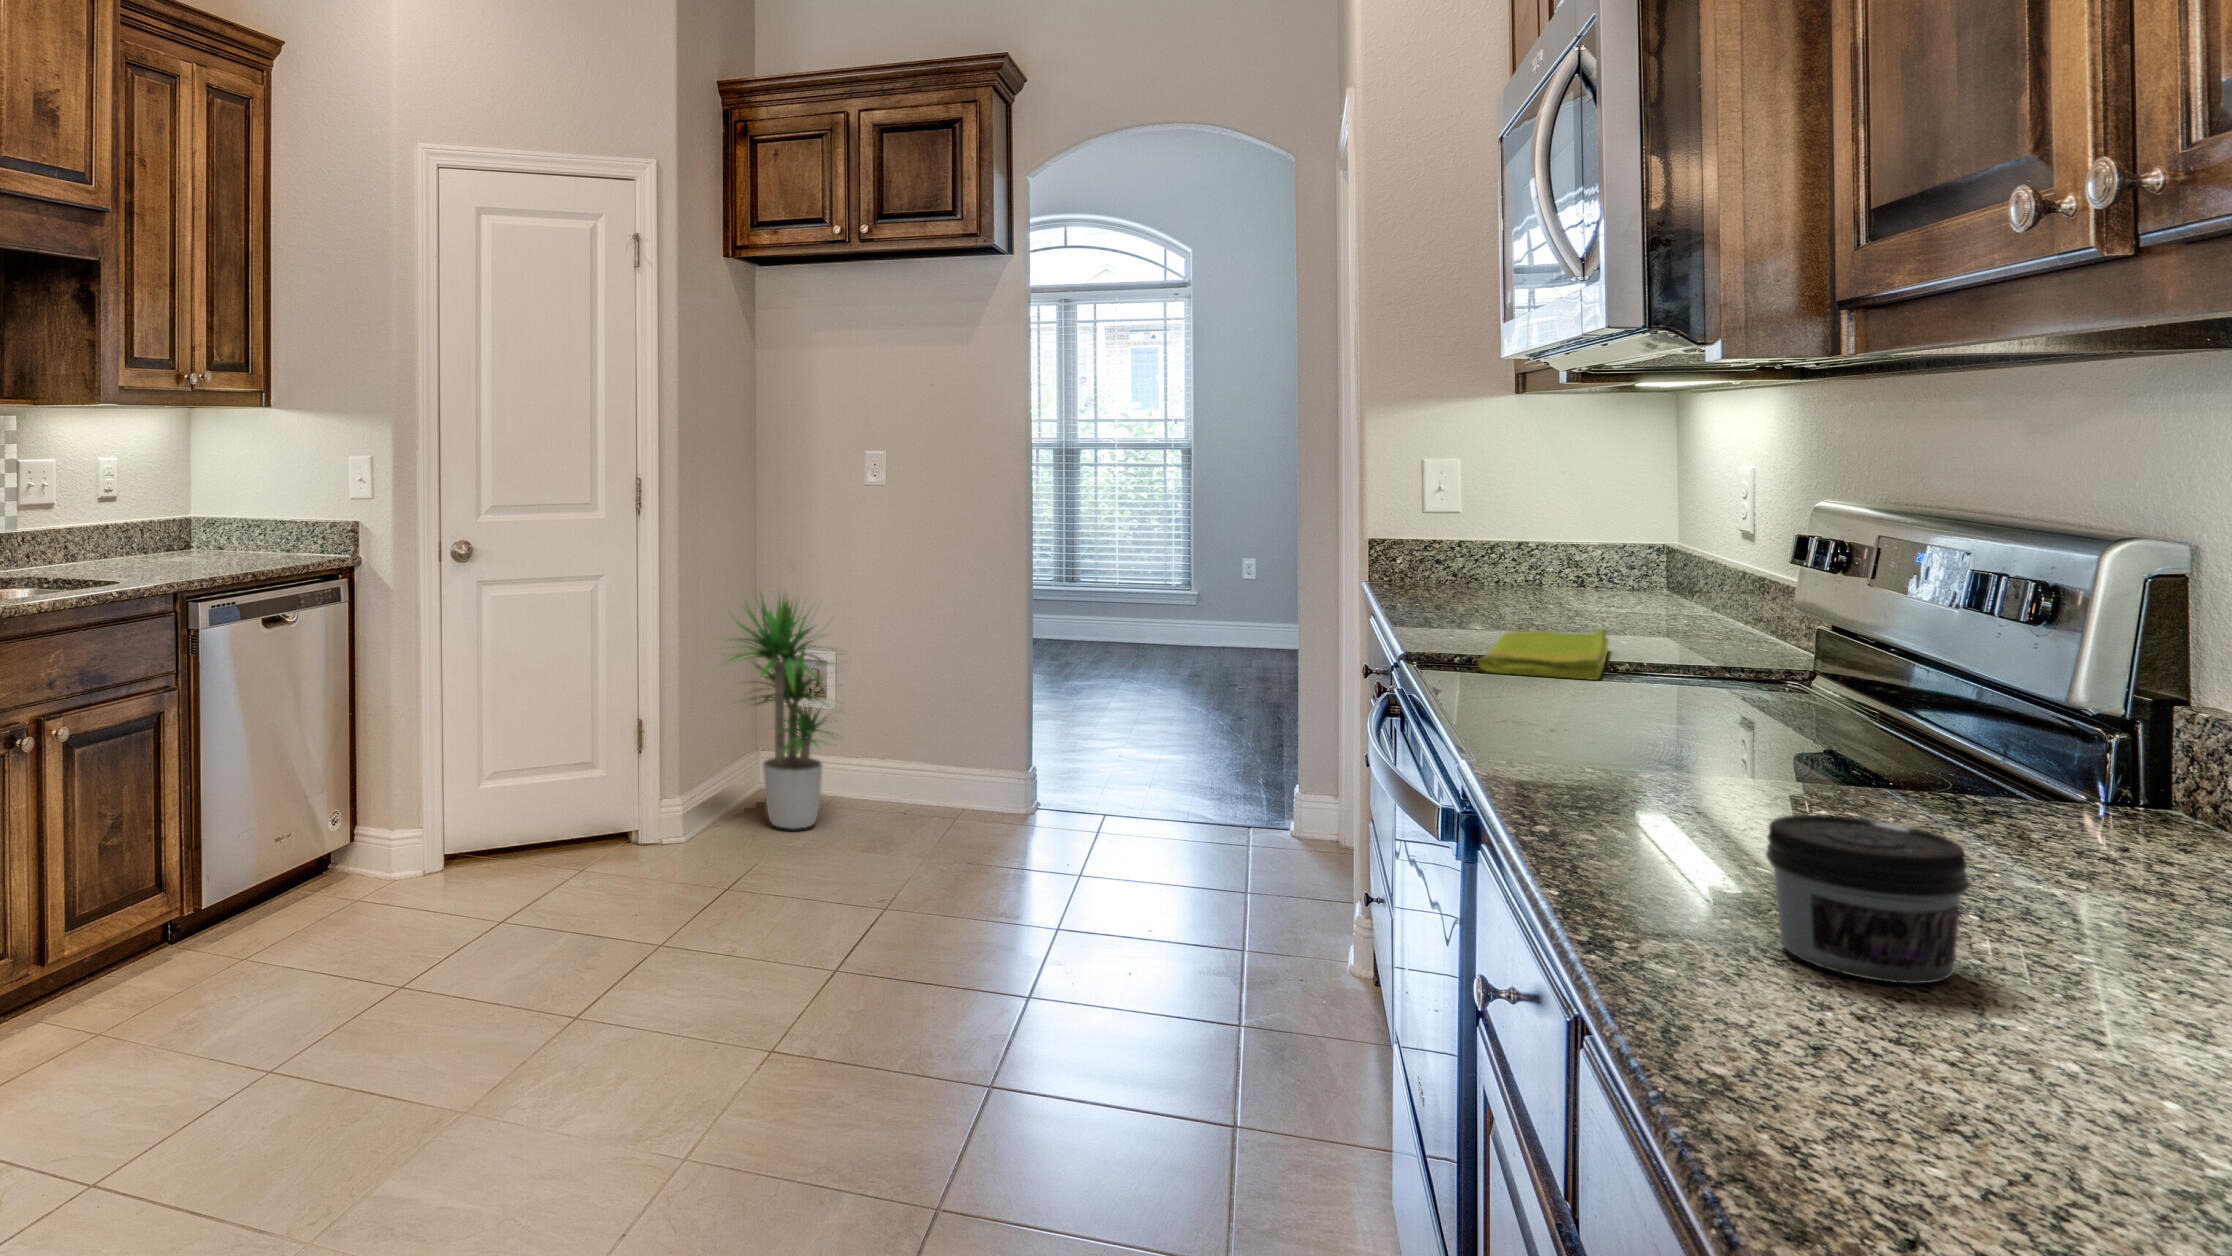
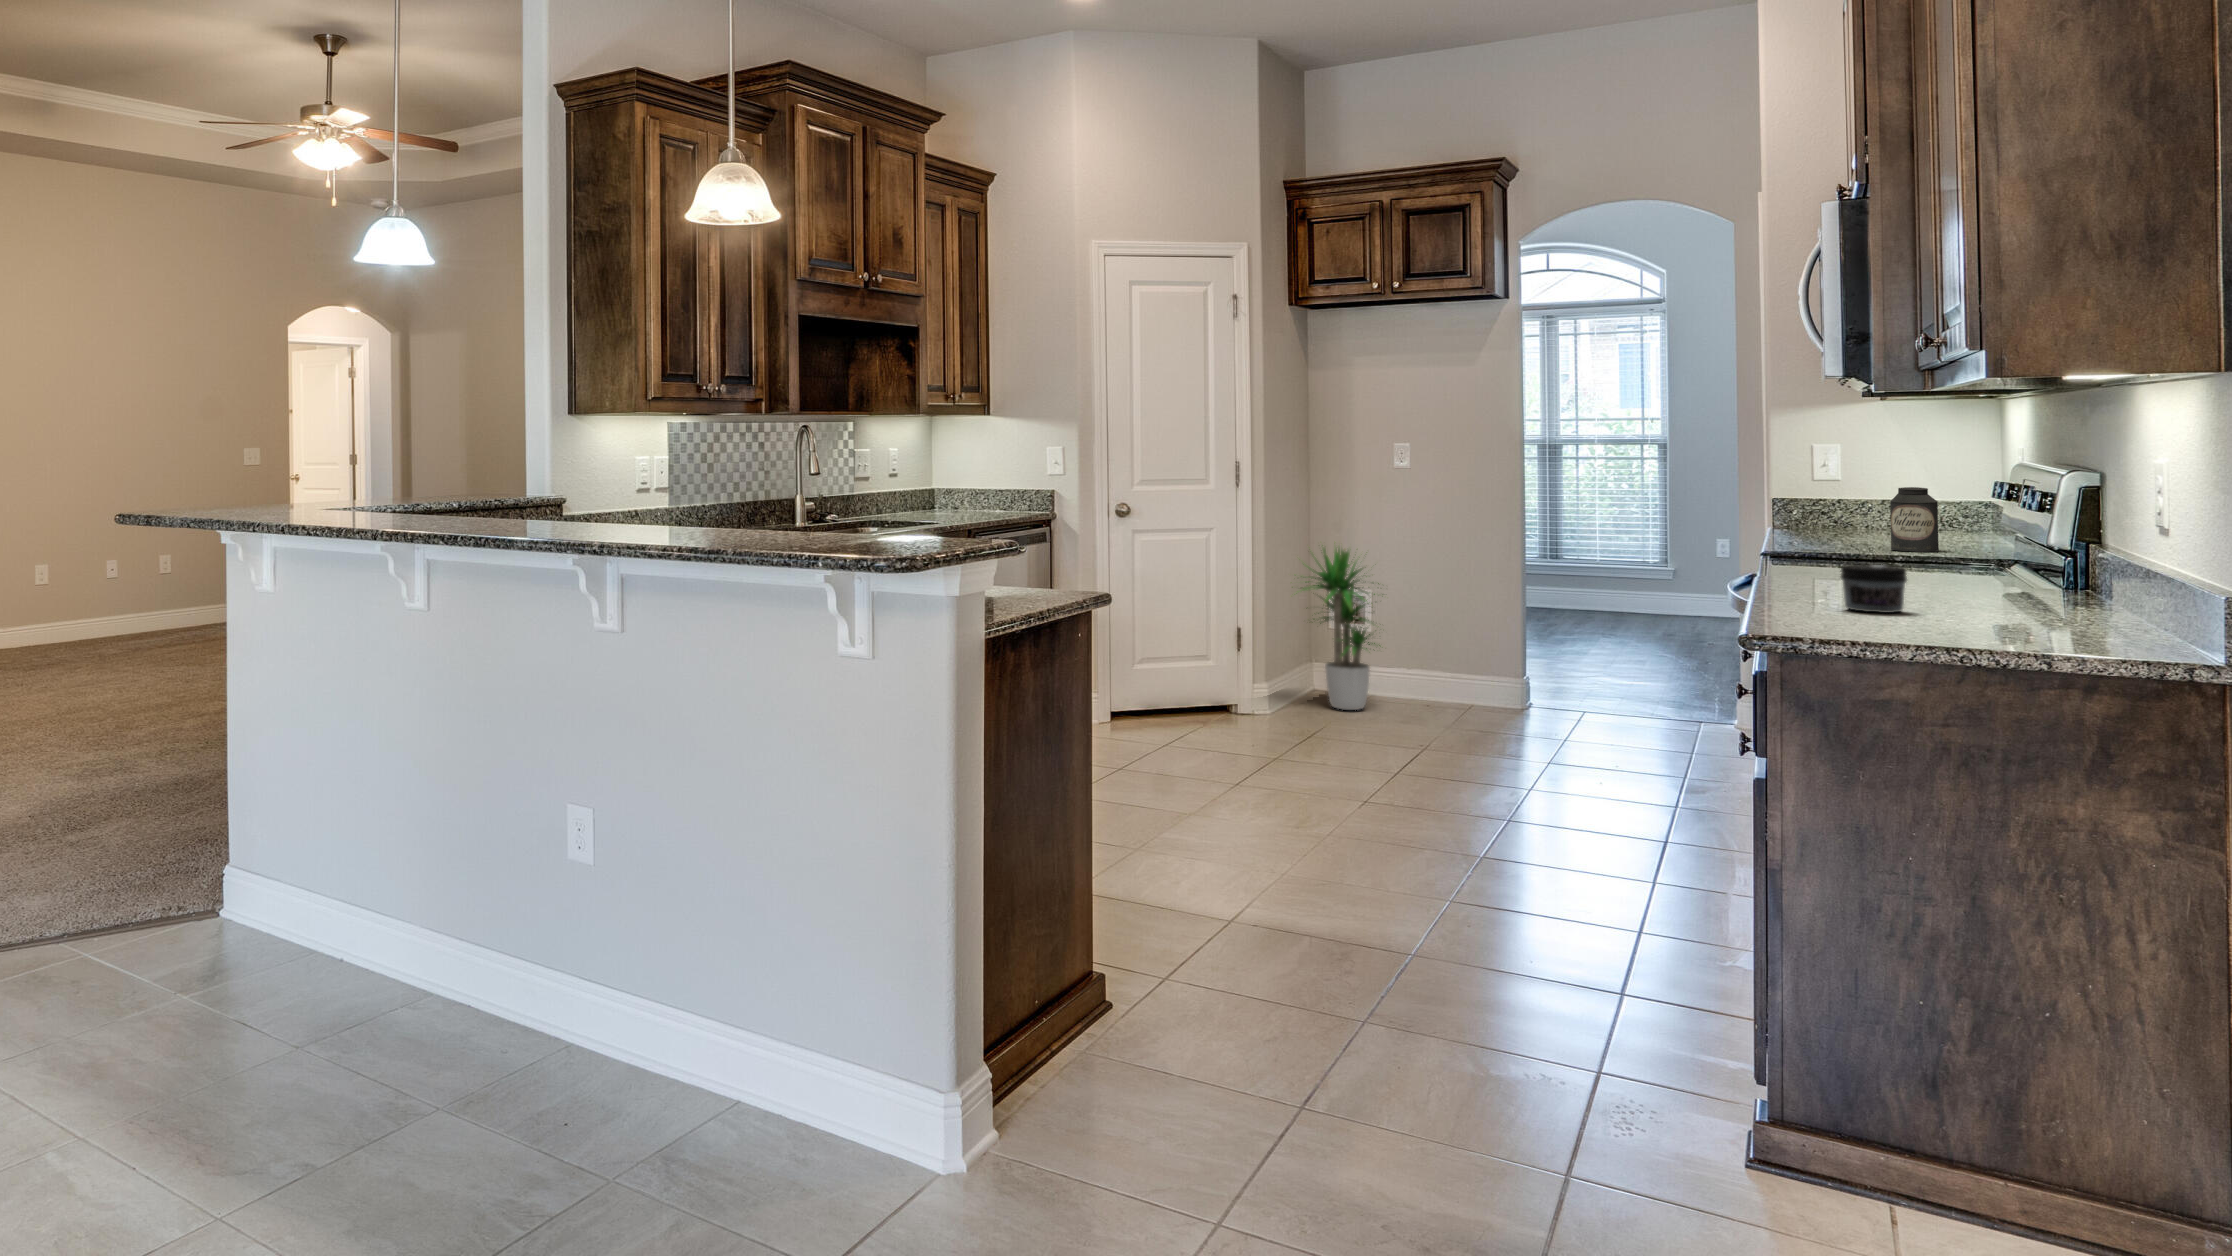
canister: none [1538,523,1609,626] -> present [1890,487,1939,552]
dish towel: present [1477,630,1608,680] -> none [1817,546,1916,567]

